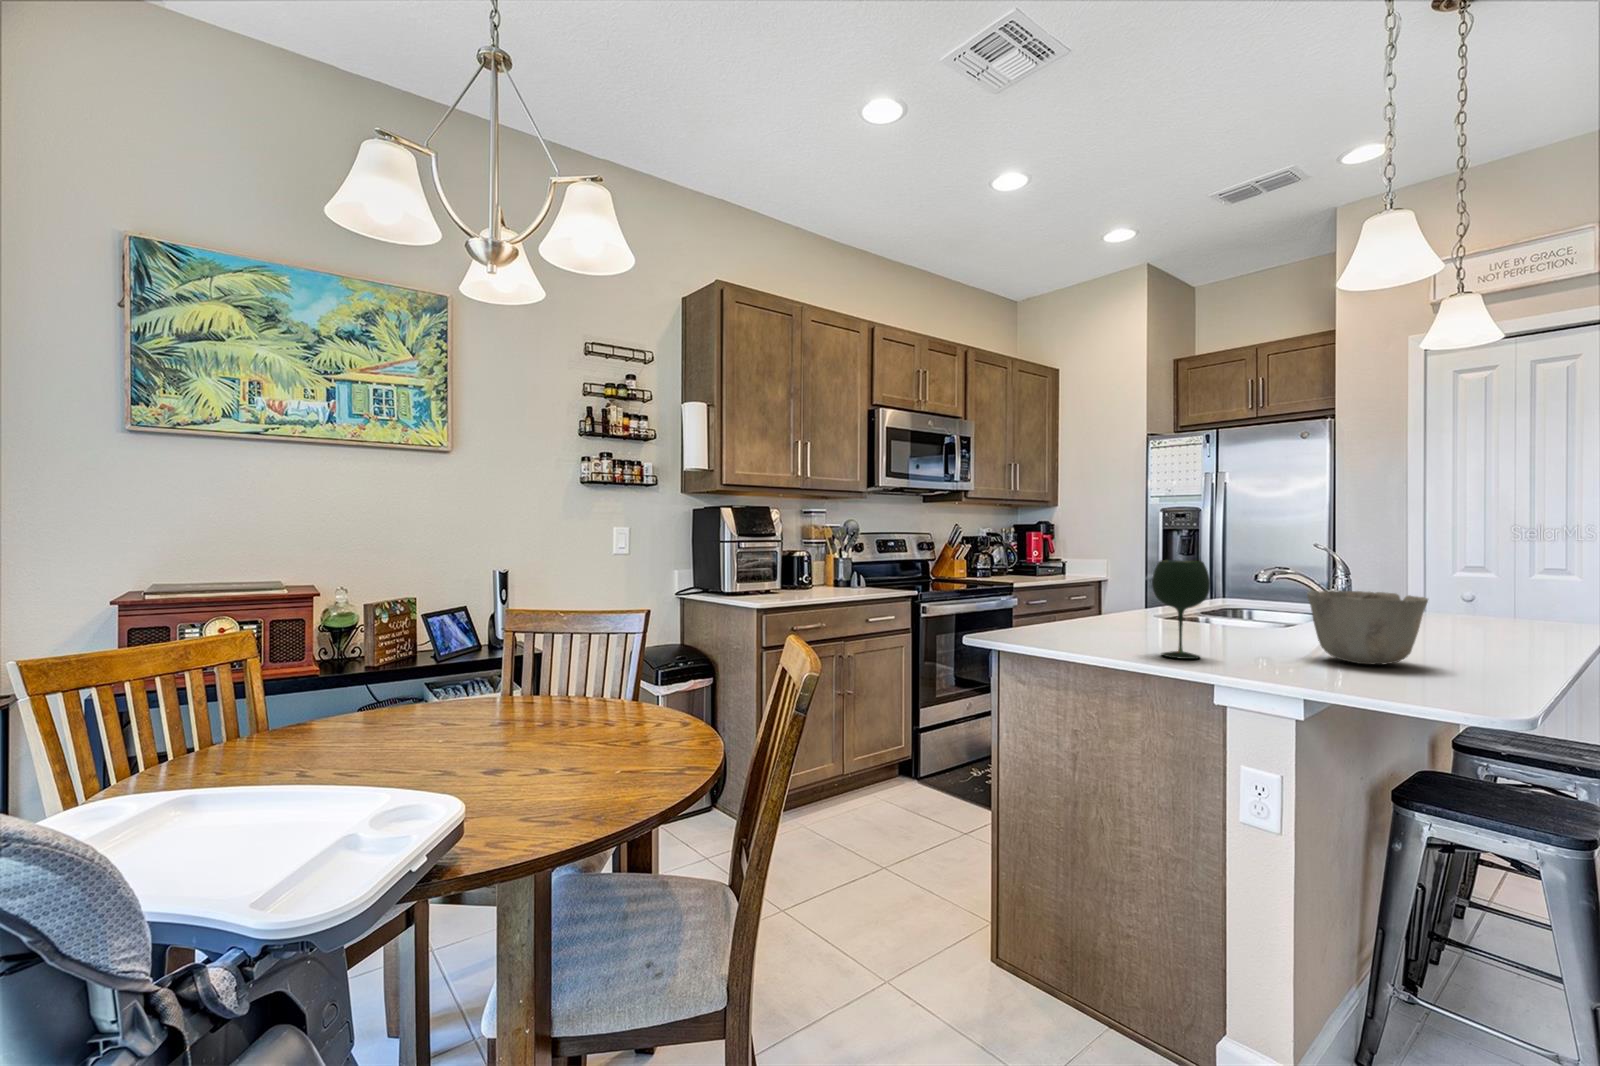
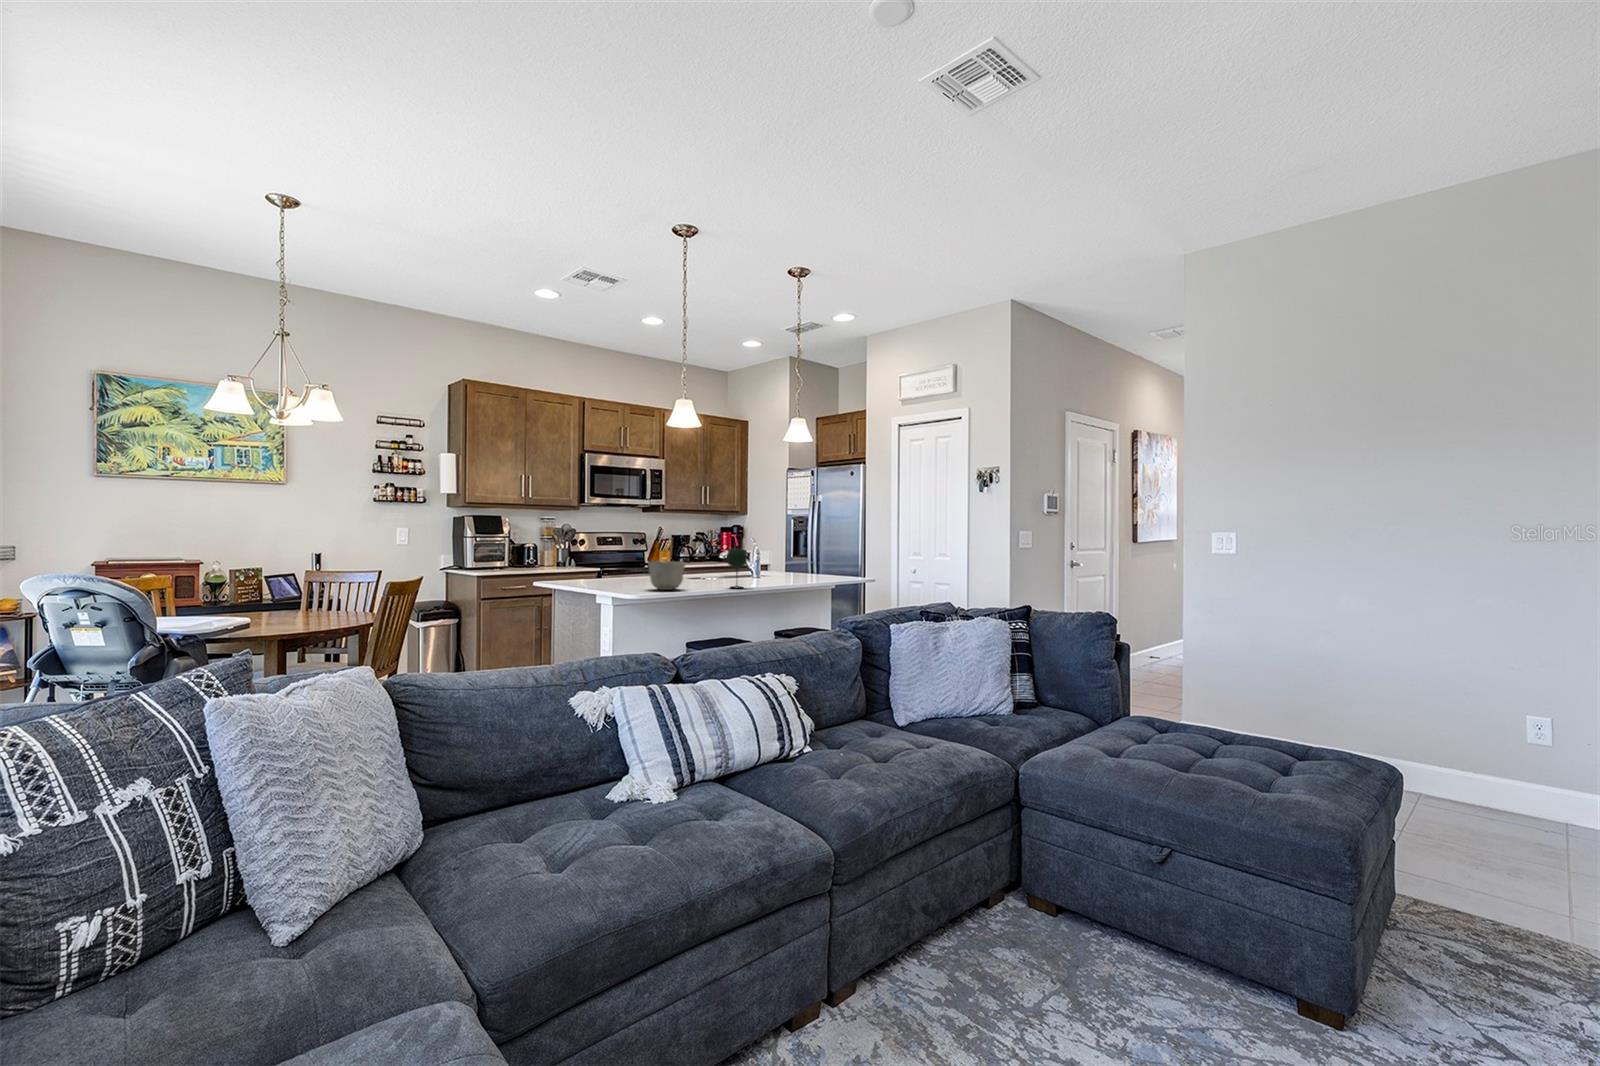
wine glass: present [1152,560,1210,659] -> present [726,549,747,588]

